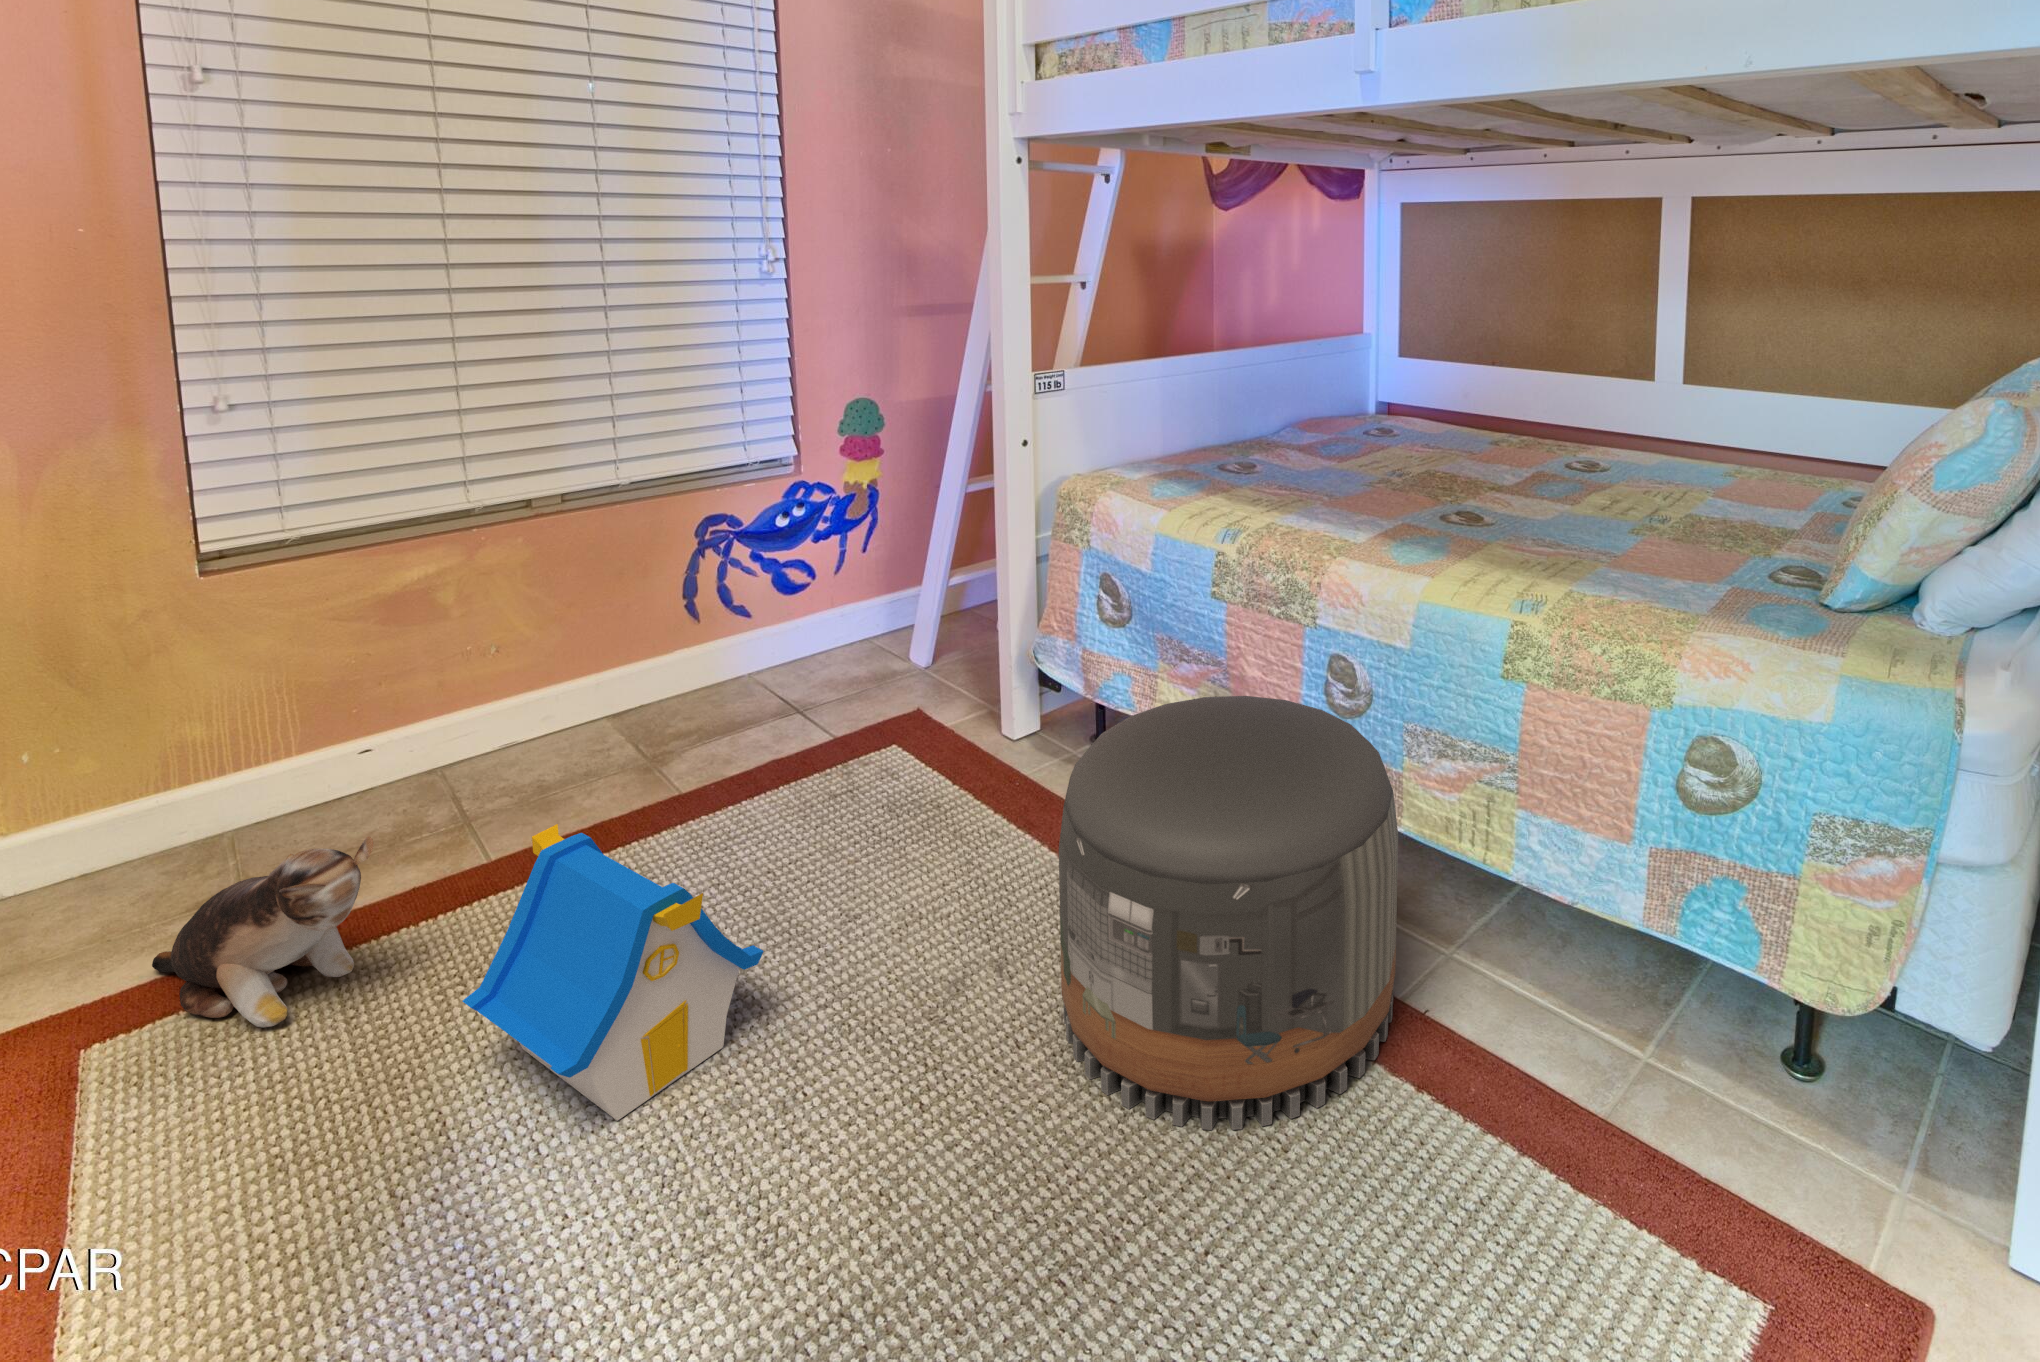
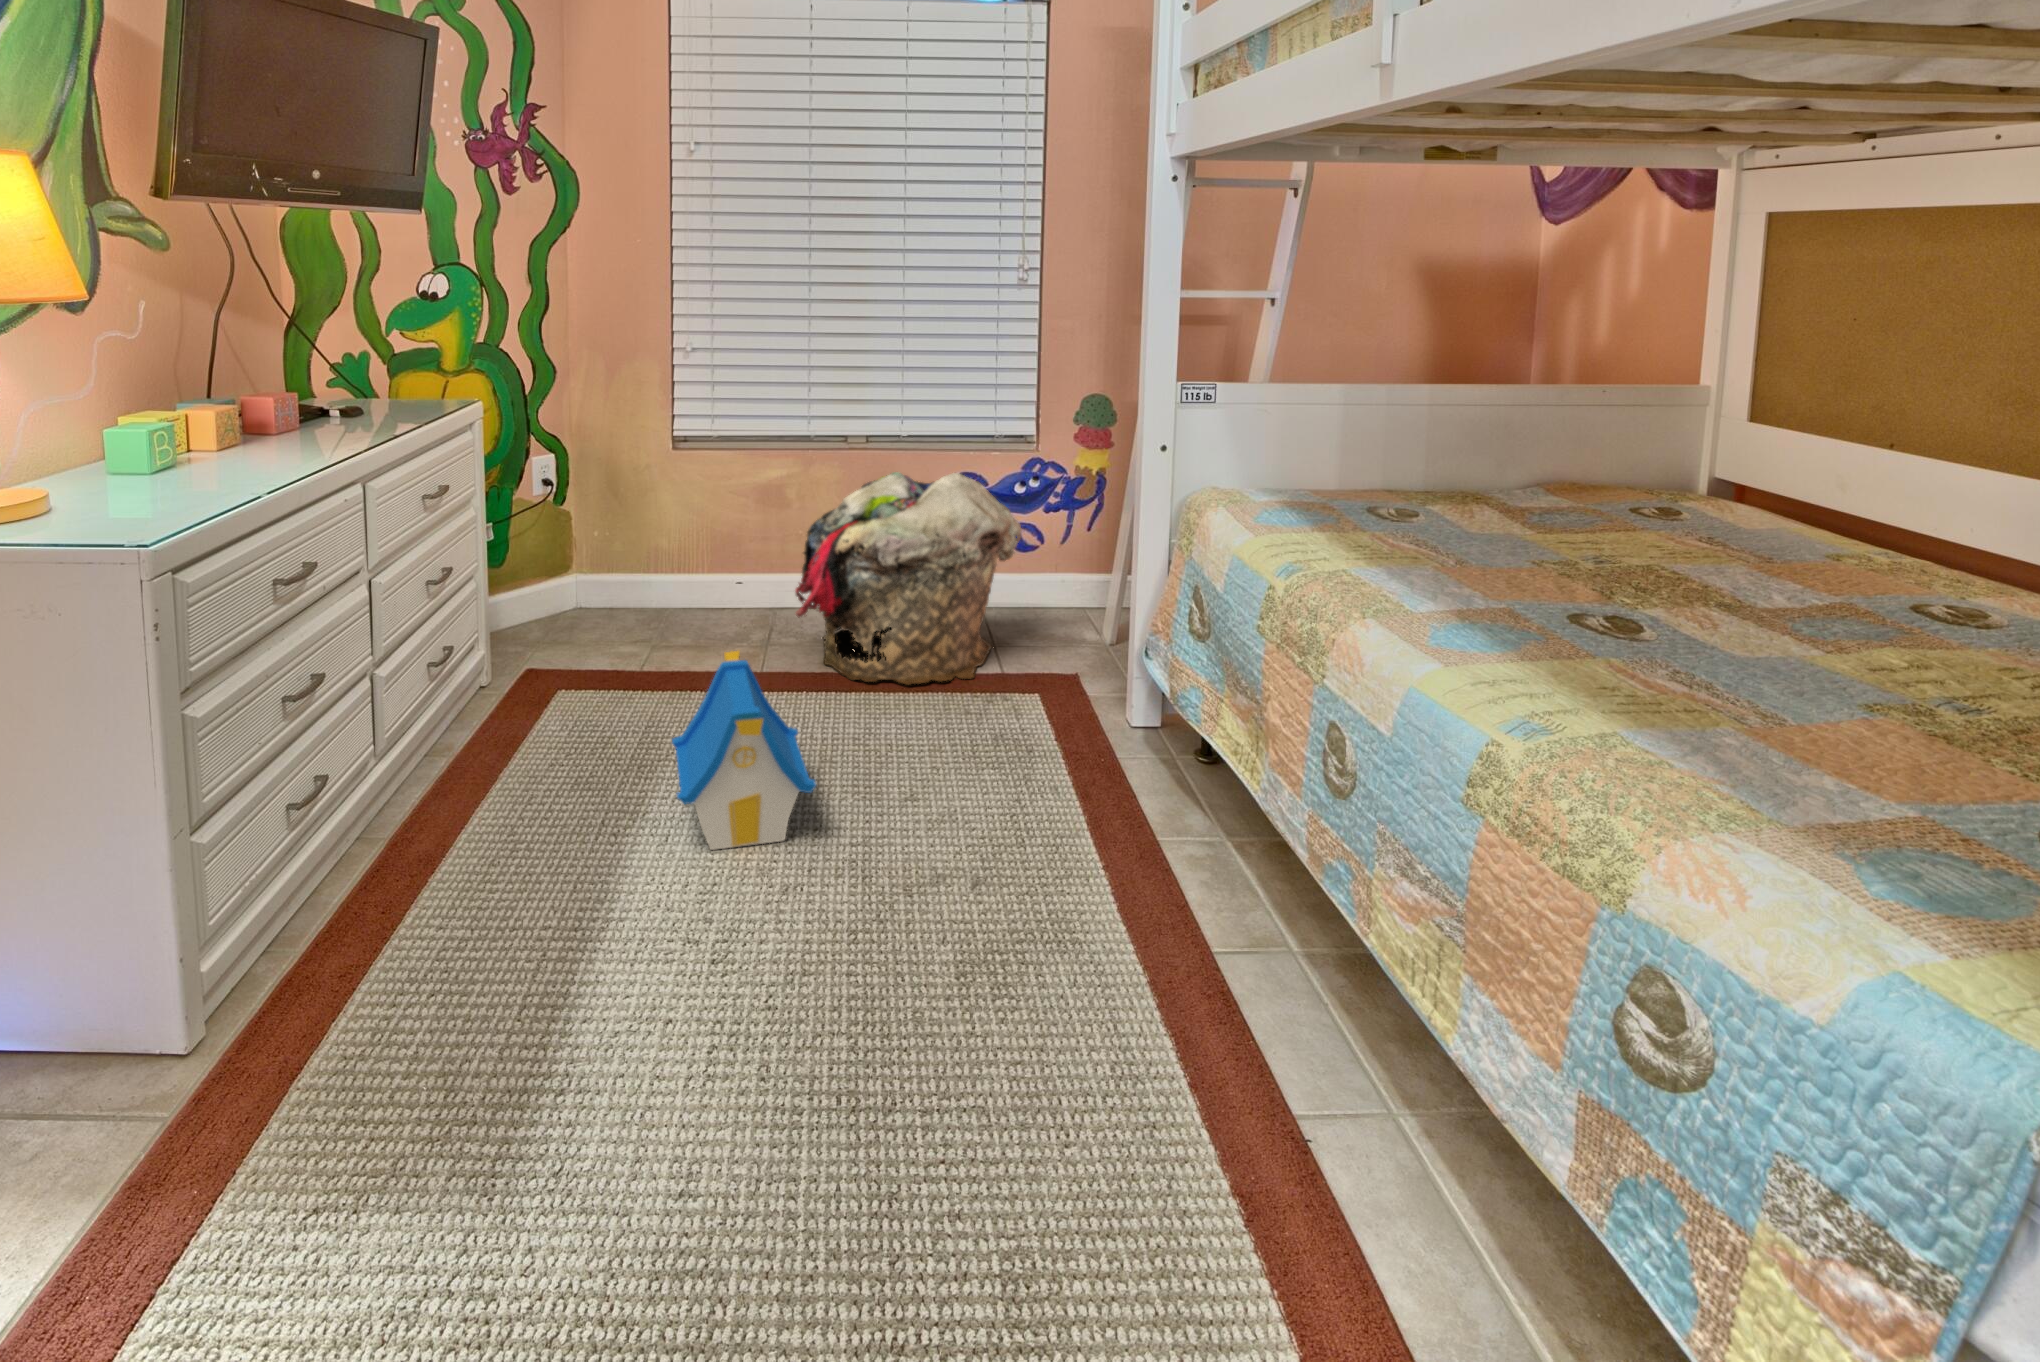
laundry basket: none [513,514,813,813] -> present [796,472,1022,684]
pouf: present [1059,696,1398,1130] -> none [969,710,1316,1143]
plush toy: present [152,836,373,1027] -> none [601,622,672,721]

